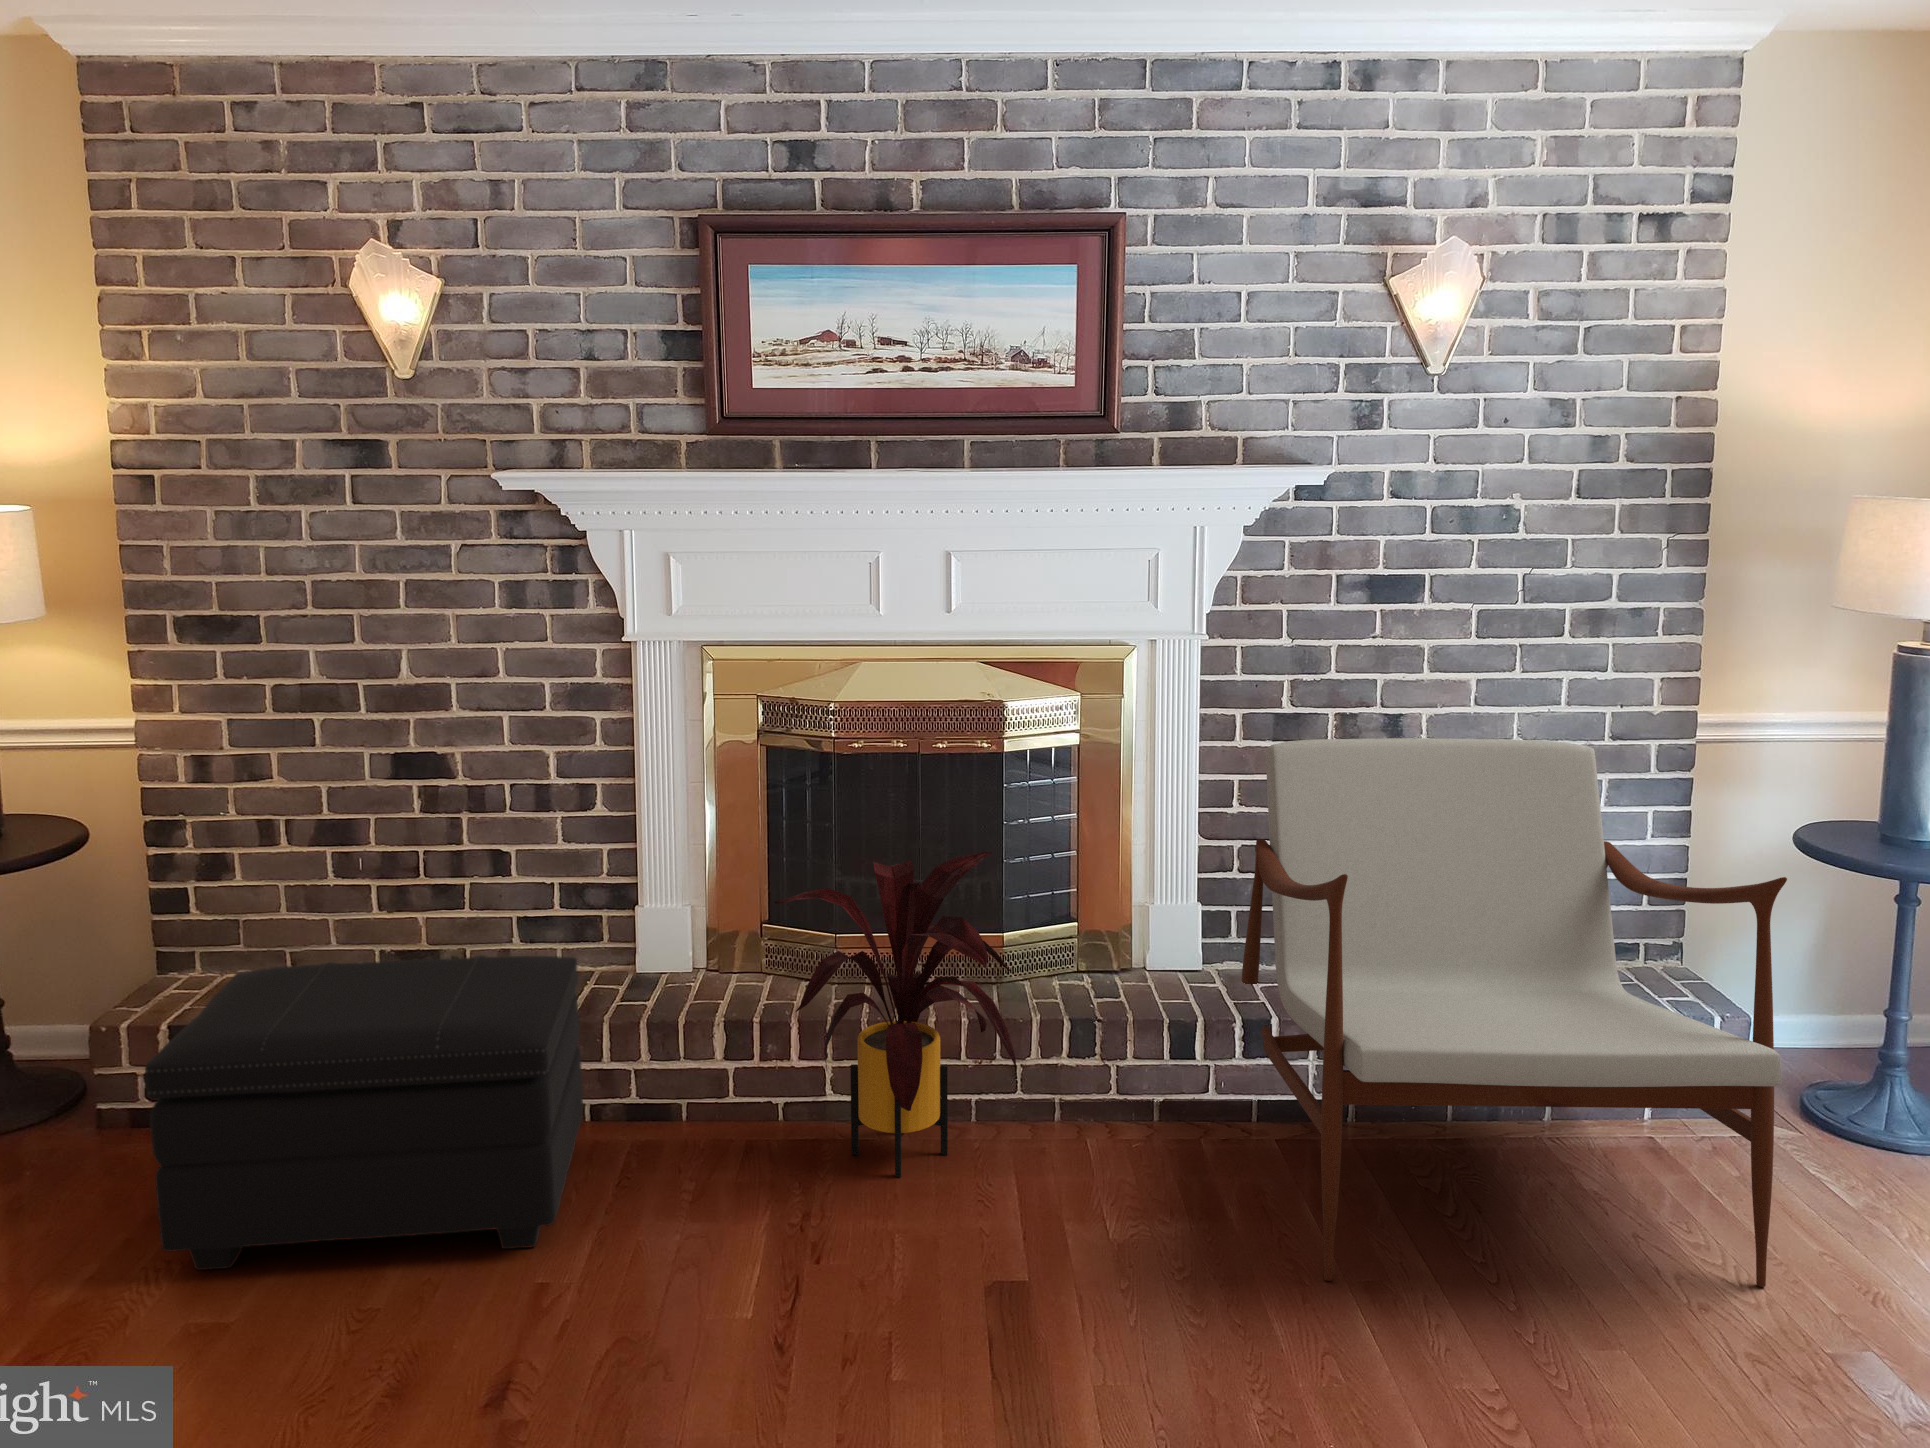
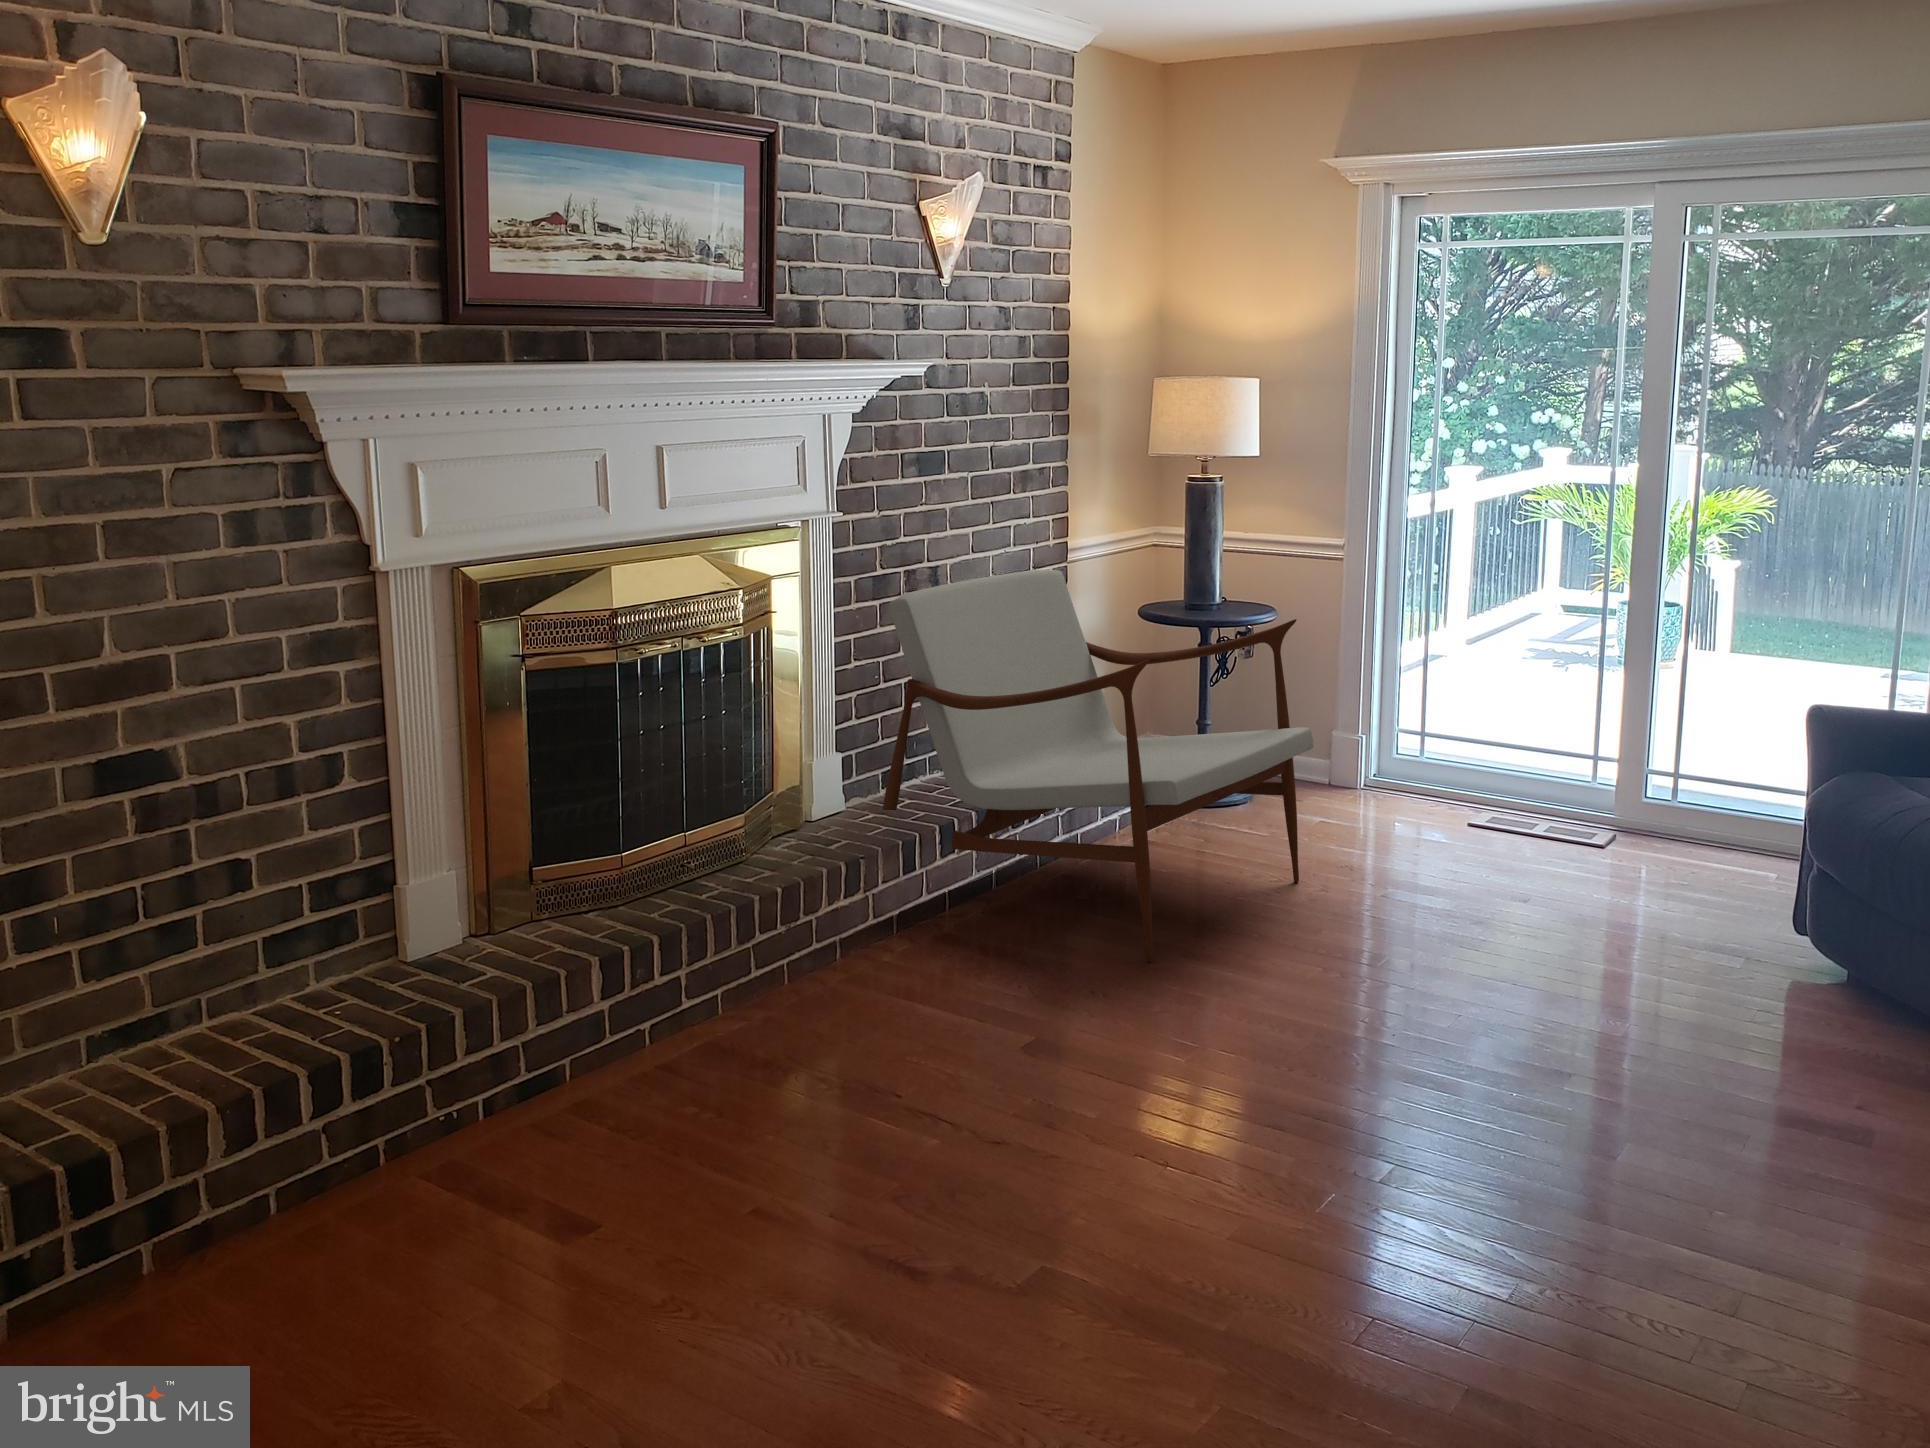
house plant: present [775,852,1016,1177] -> none [657,727,939,1036]
footstool: present [145,956,583,1270] -> none [166,926,705,1373]

